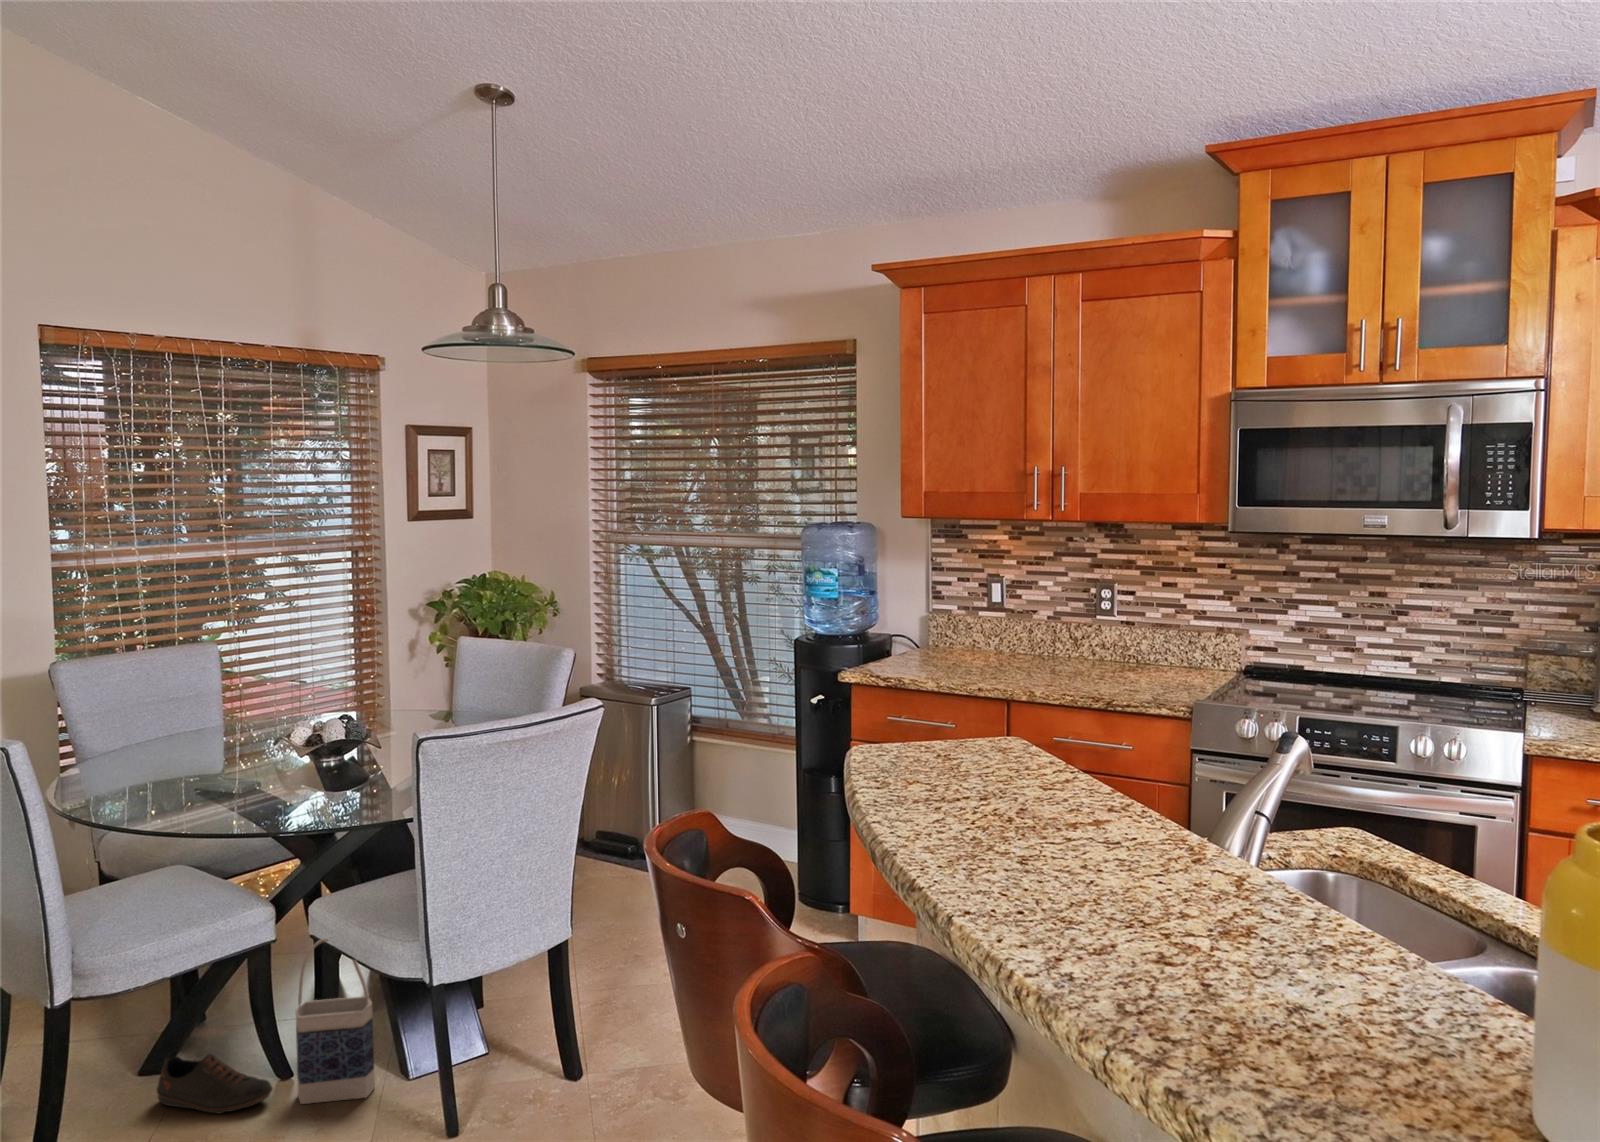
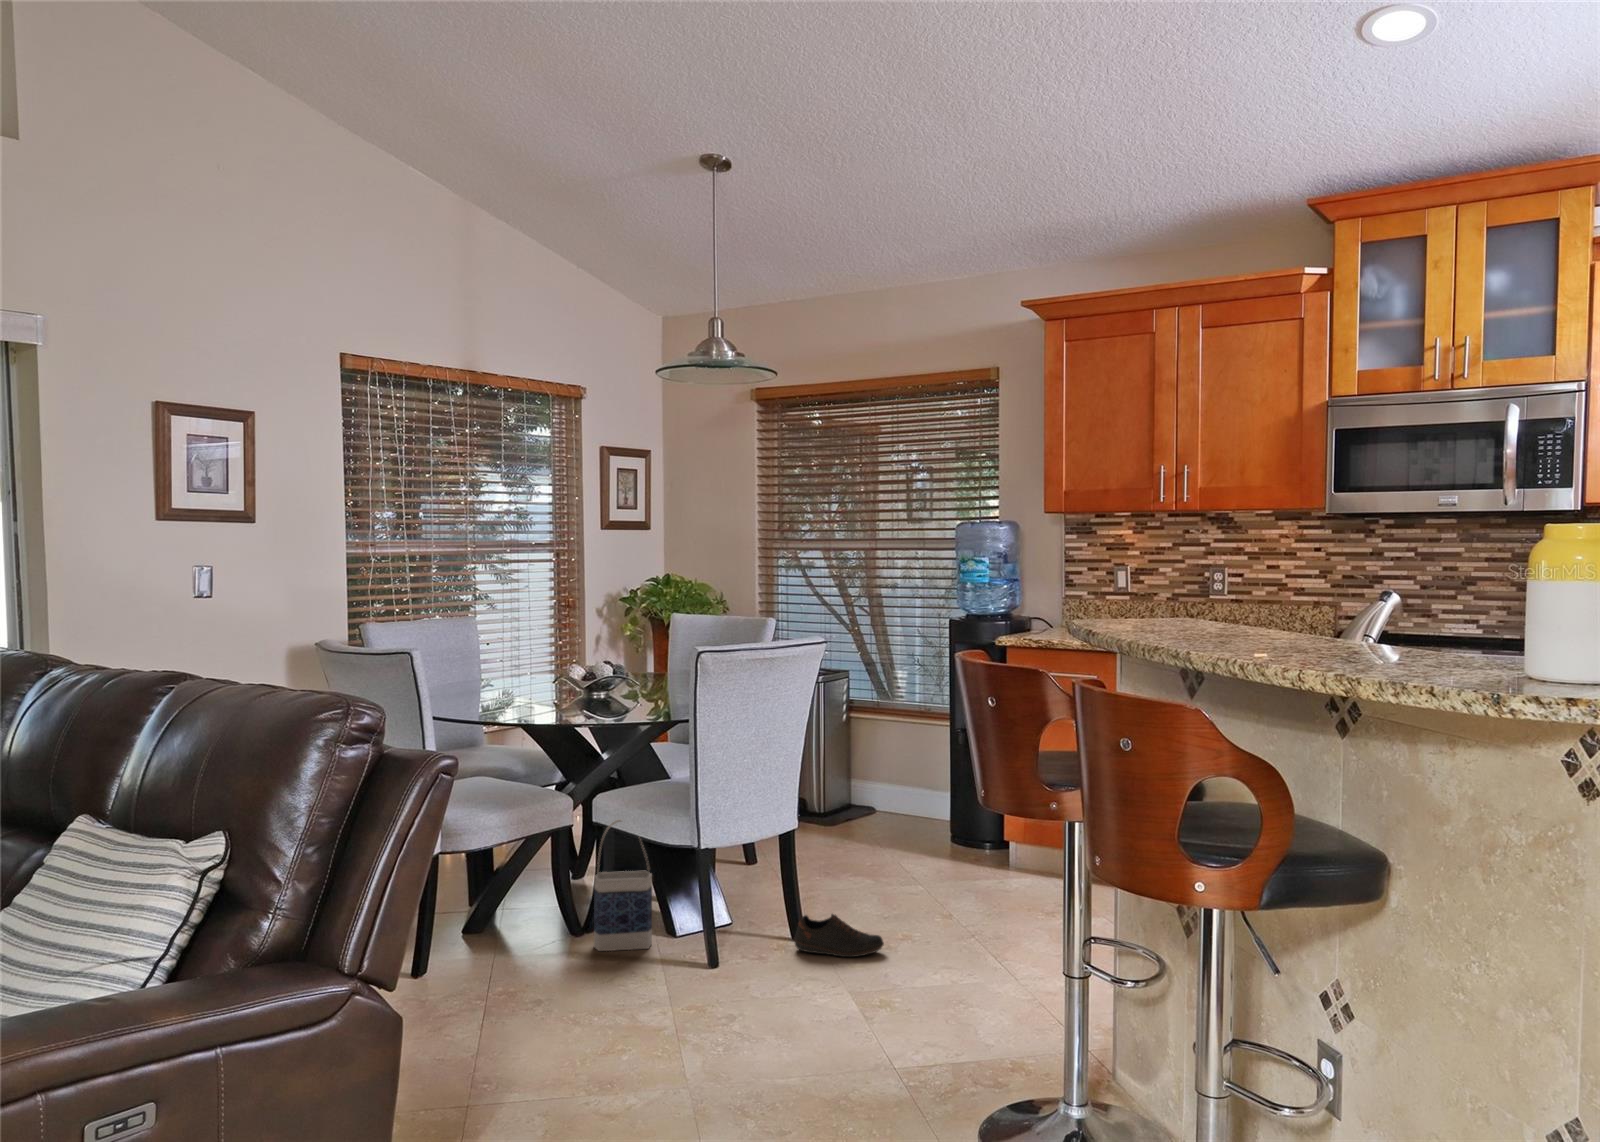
shoe: present [157,1053,273,1113] -> present [794,914,884,957]

